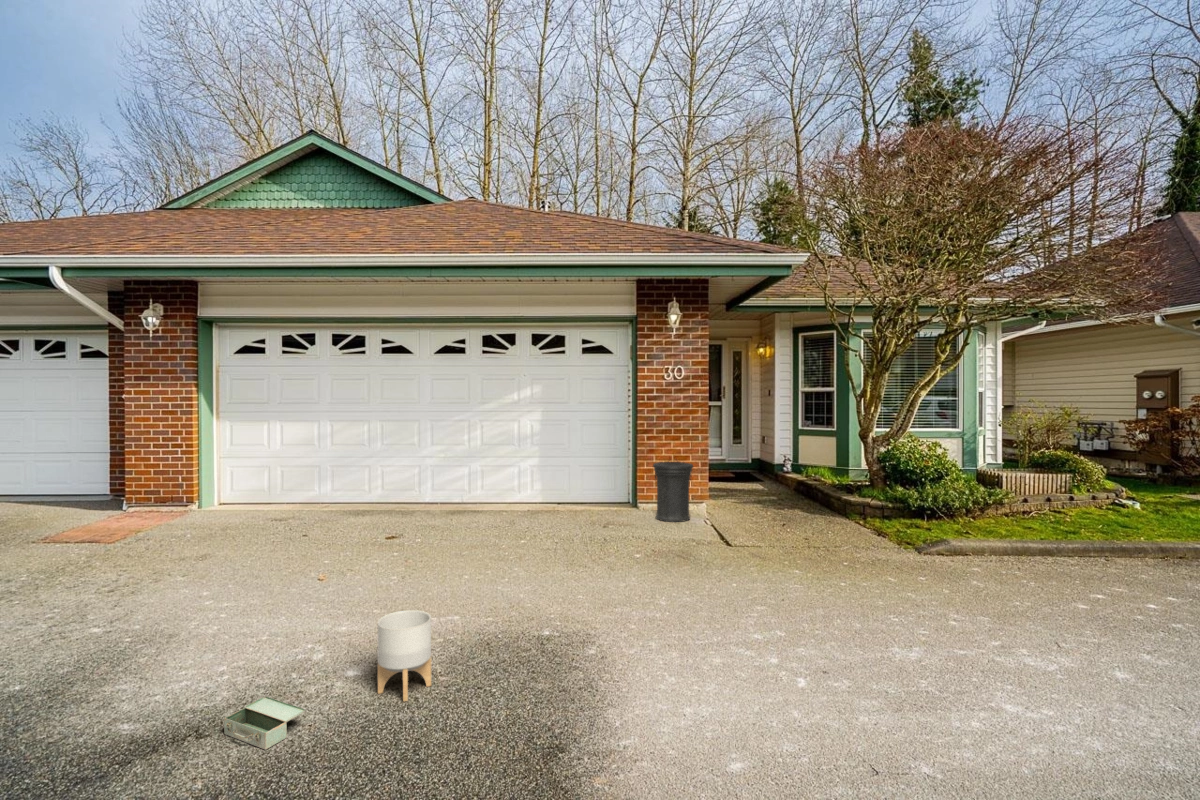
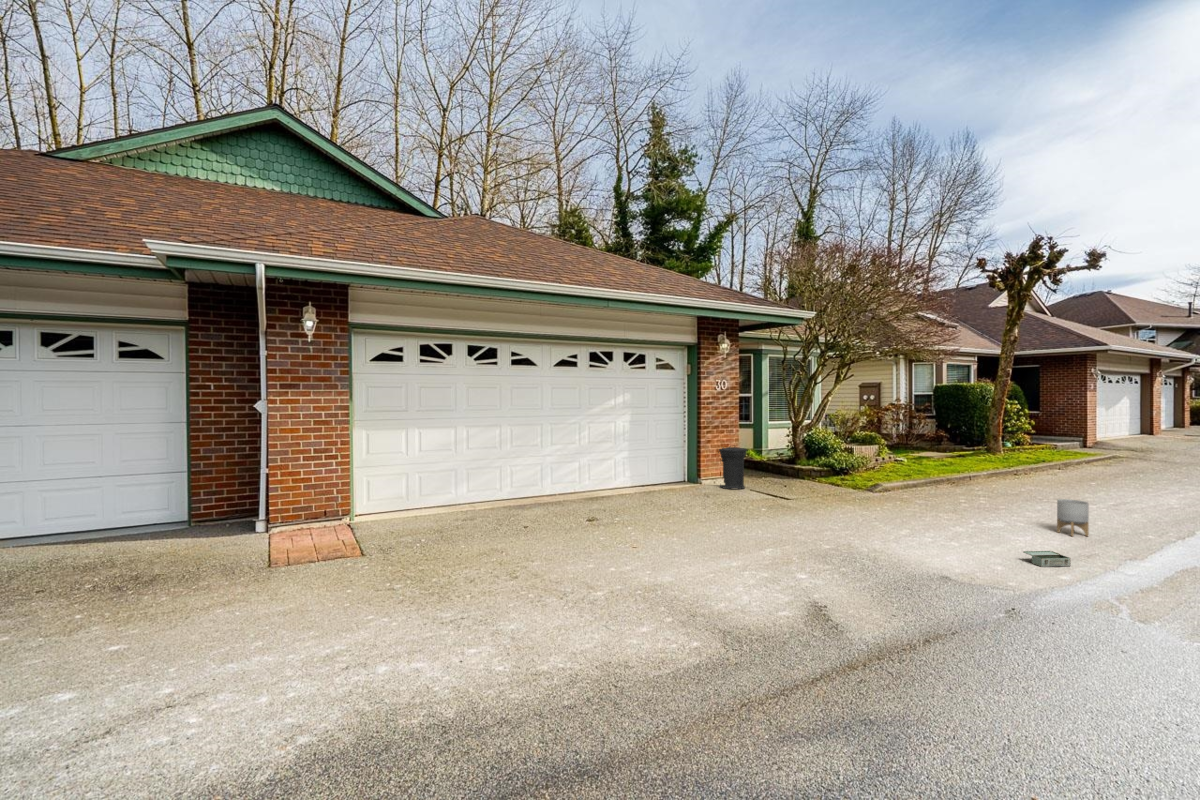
planter: present [378,610,431,701] -> present [1057,499,1089,536]
toolbox: present [224,697,305,750] -> present [1023,551,1071,567]

